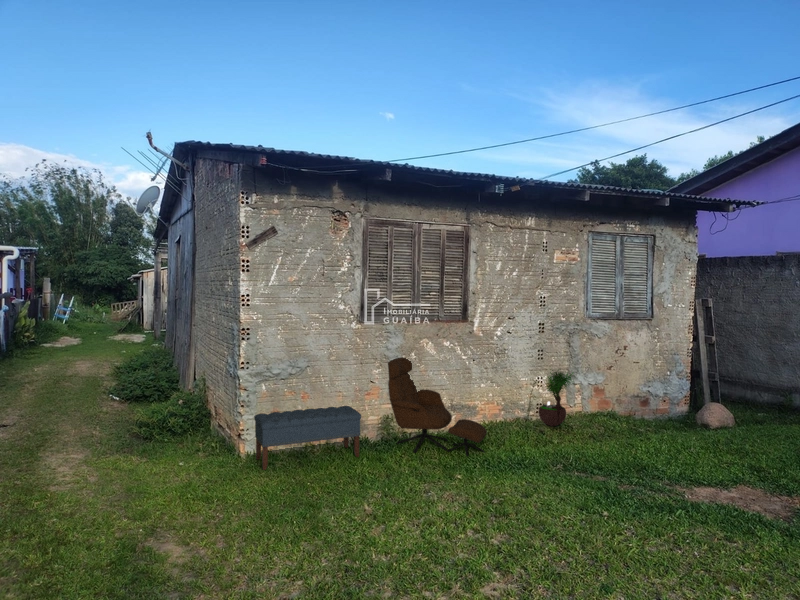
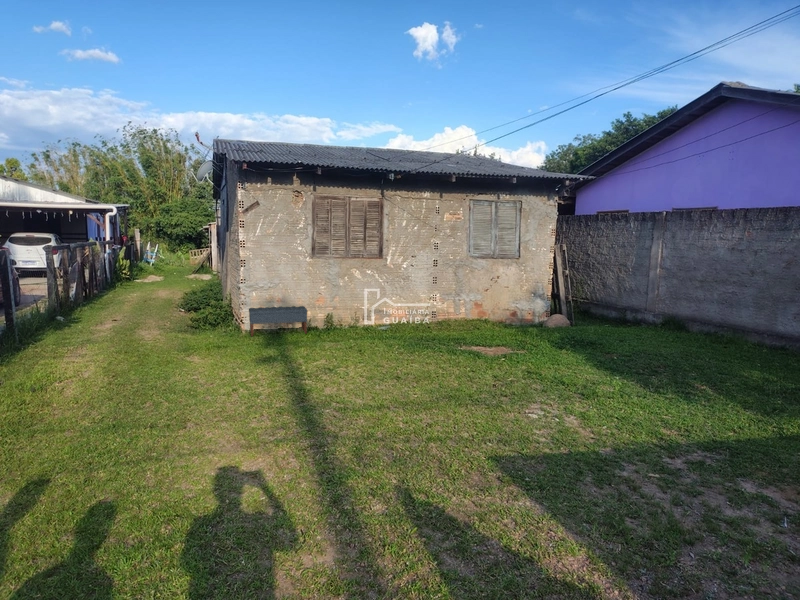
lounge chair: present [388,357,487,456] -> none [326,279,384,335]
potted tree: present [539,370,573,426] -> none [430,287,452,325]

